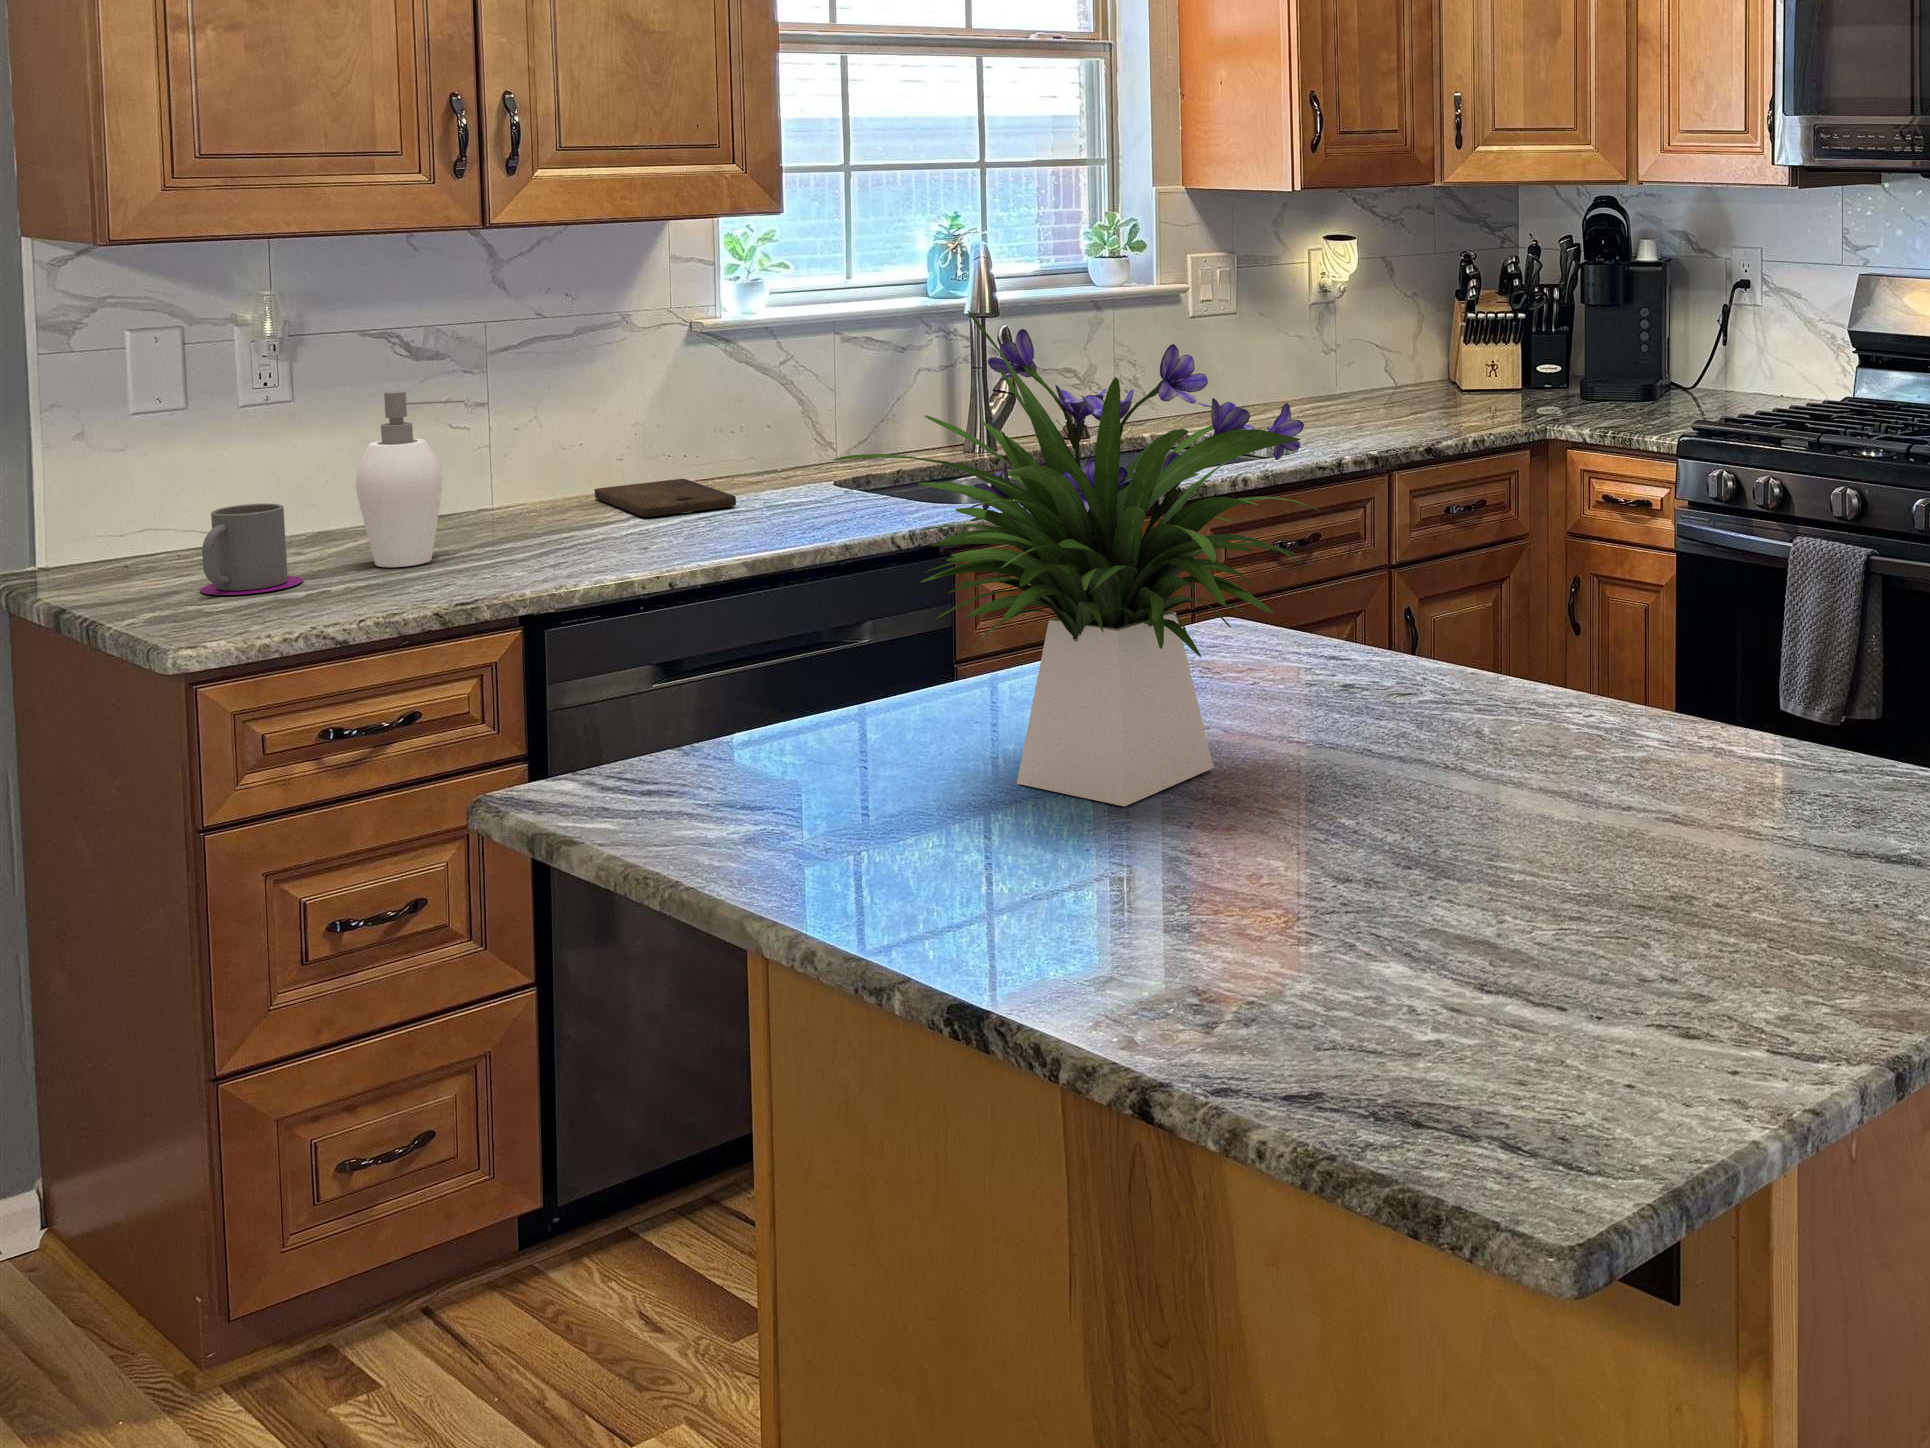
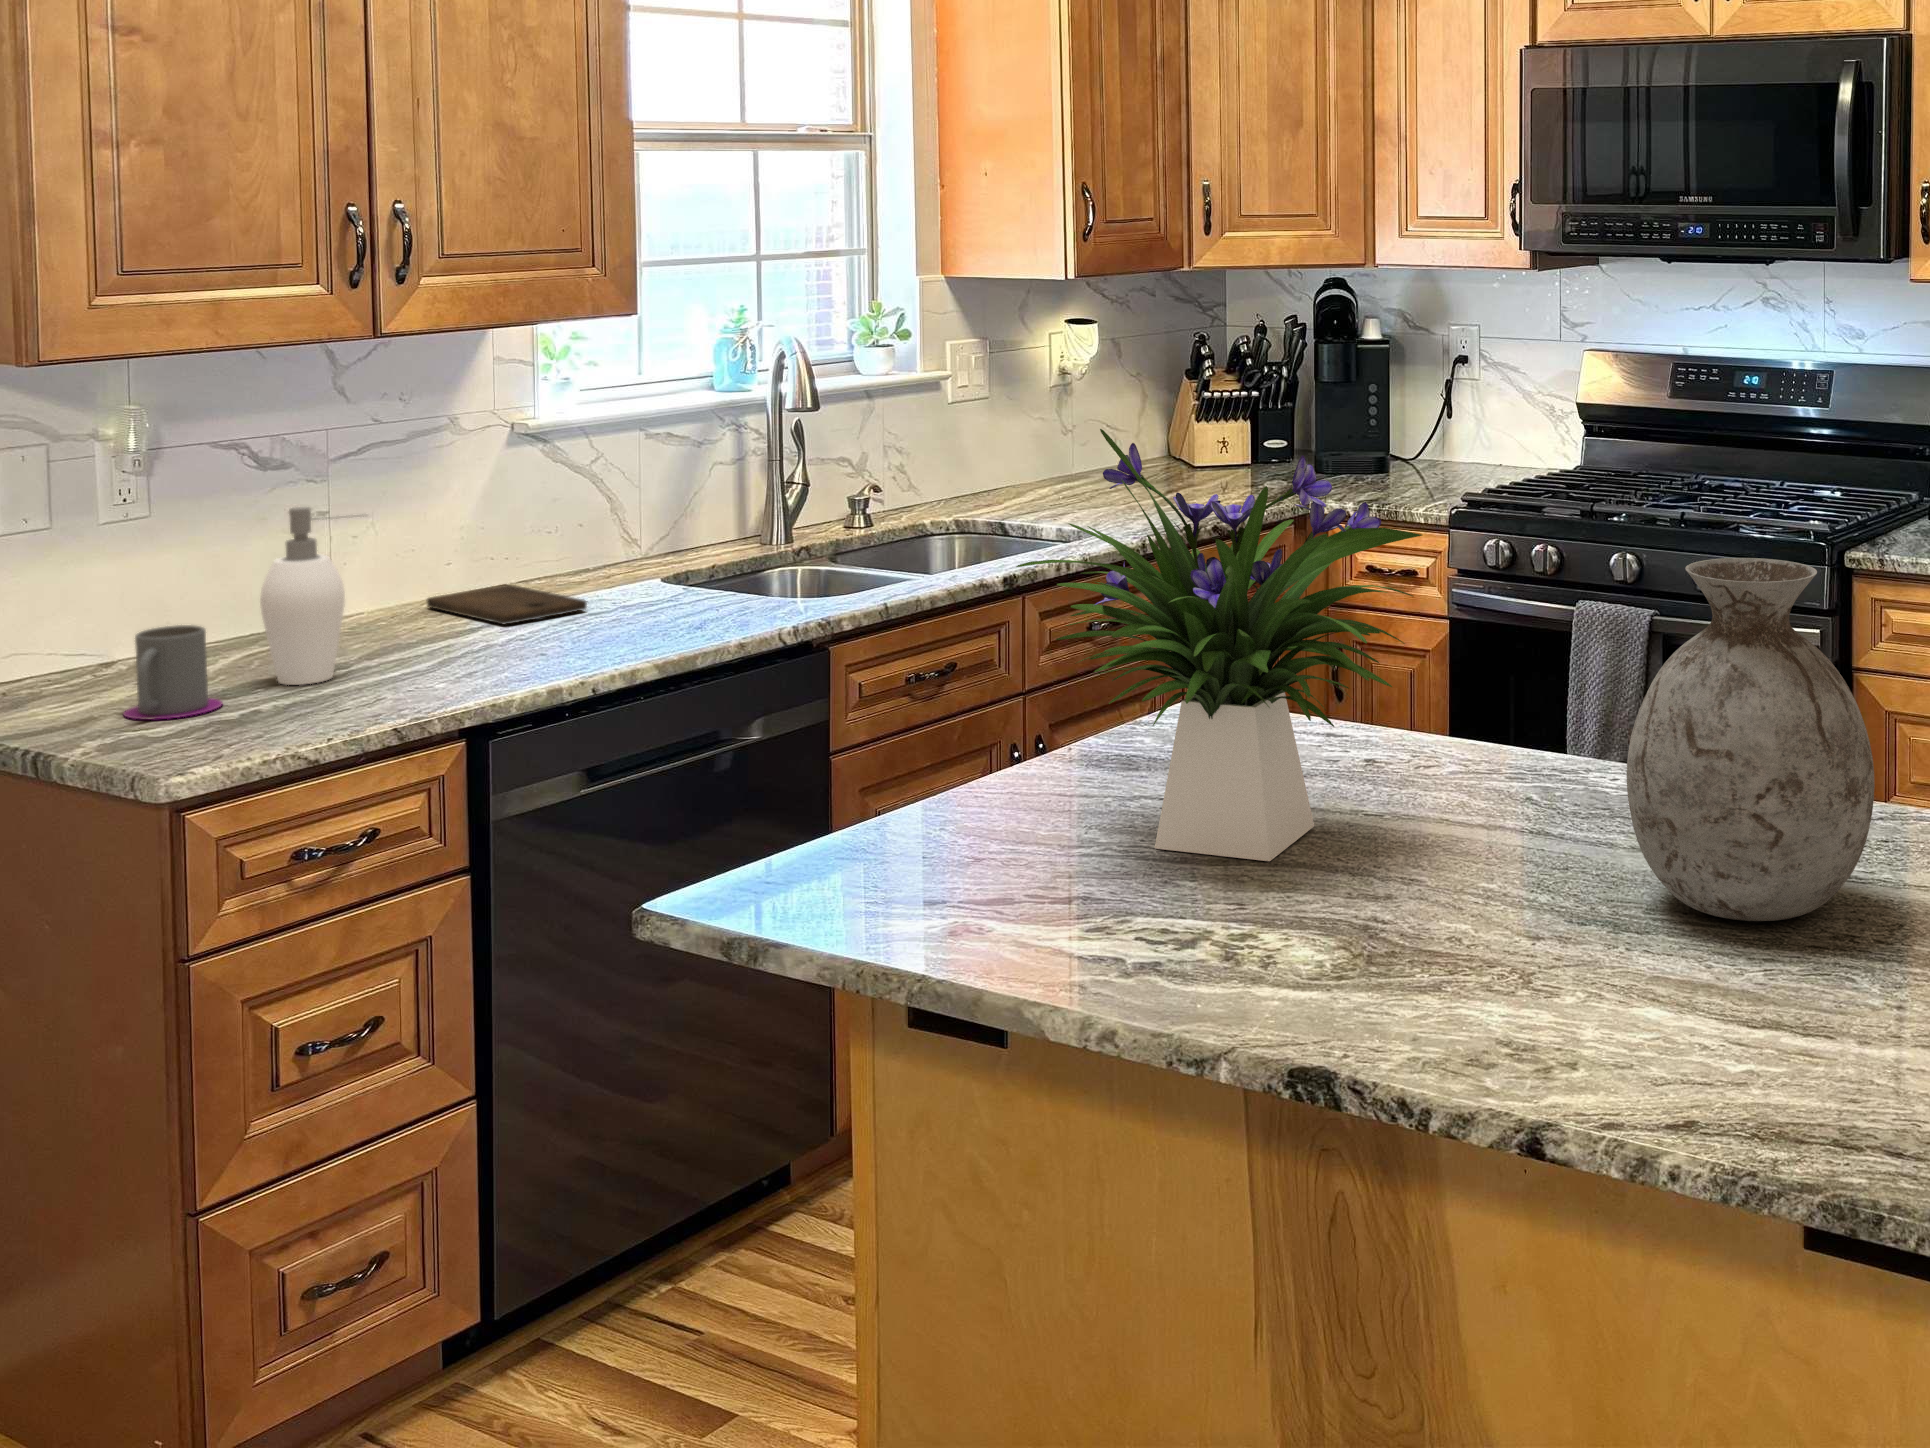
vase: none [1476,475,1774,918] -> present [1627,558,1874,921]

